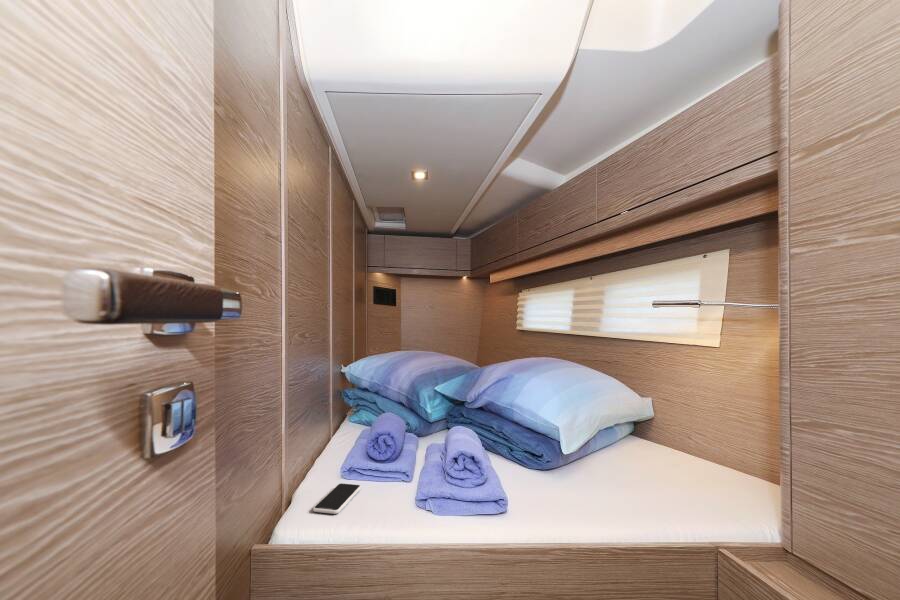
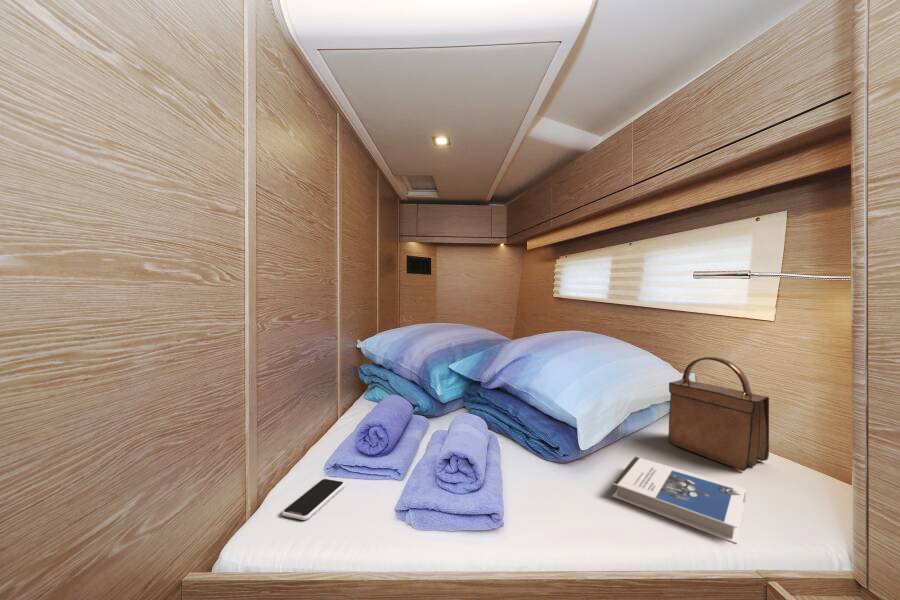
handbag: none [622,379,696,468] -> present [669,357,769,471]
hardback book: none [586,459,681,513] -> present [613,457,746,544]

